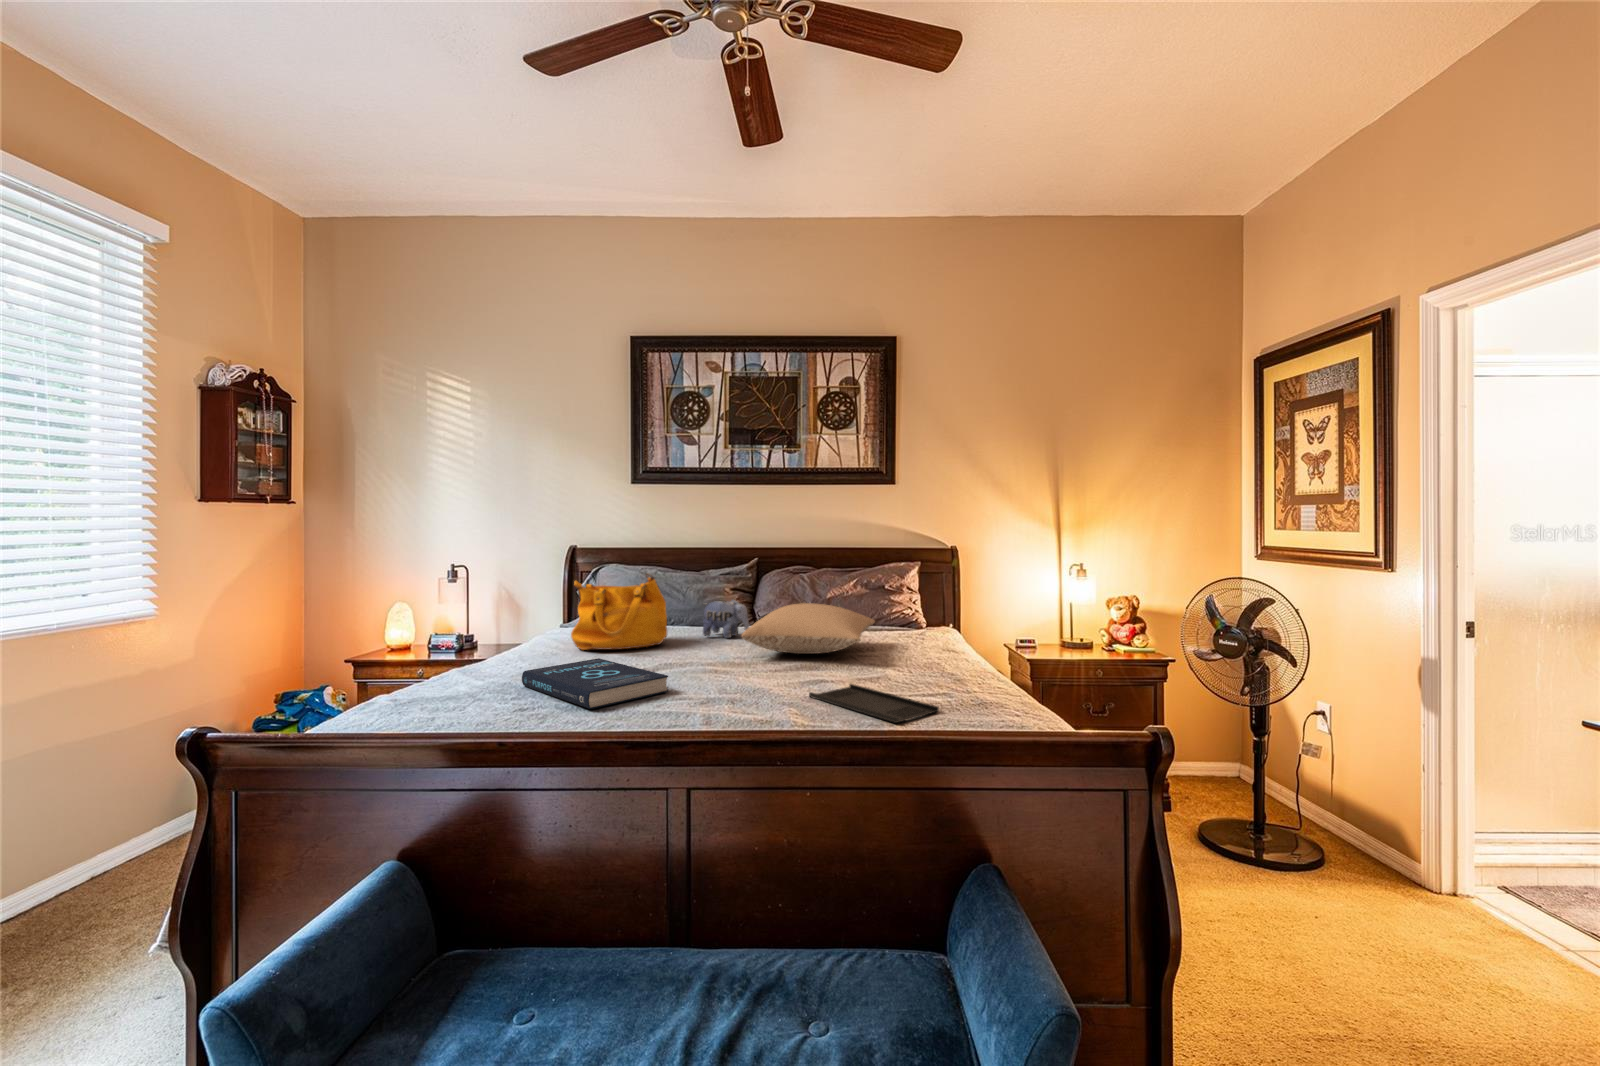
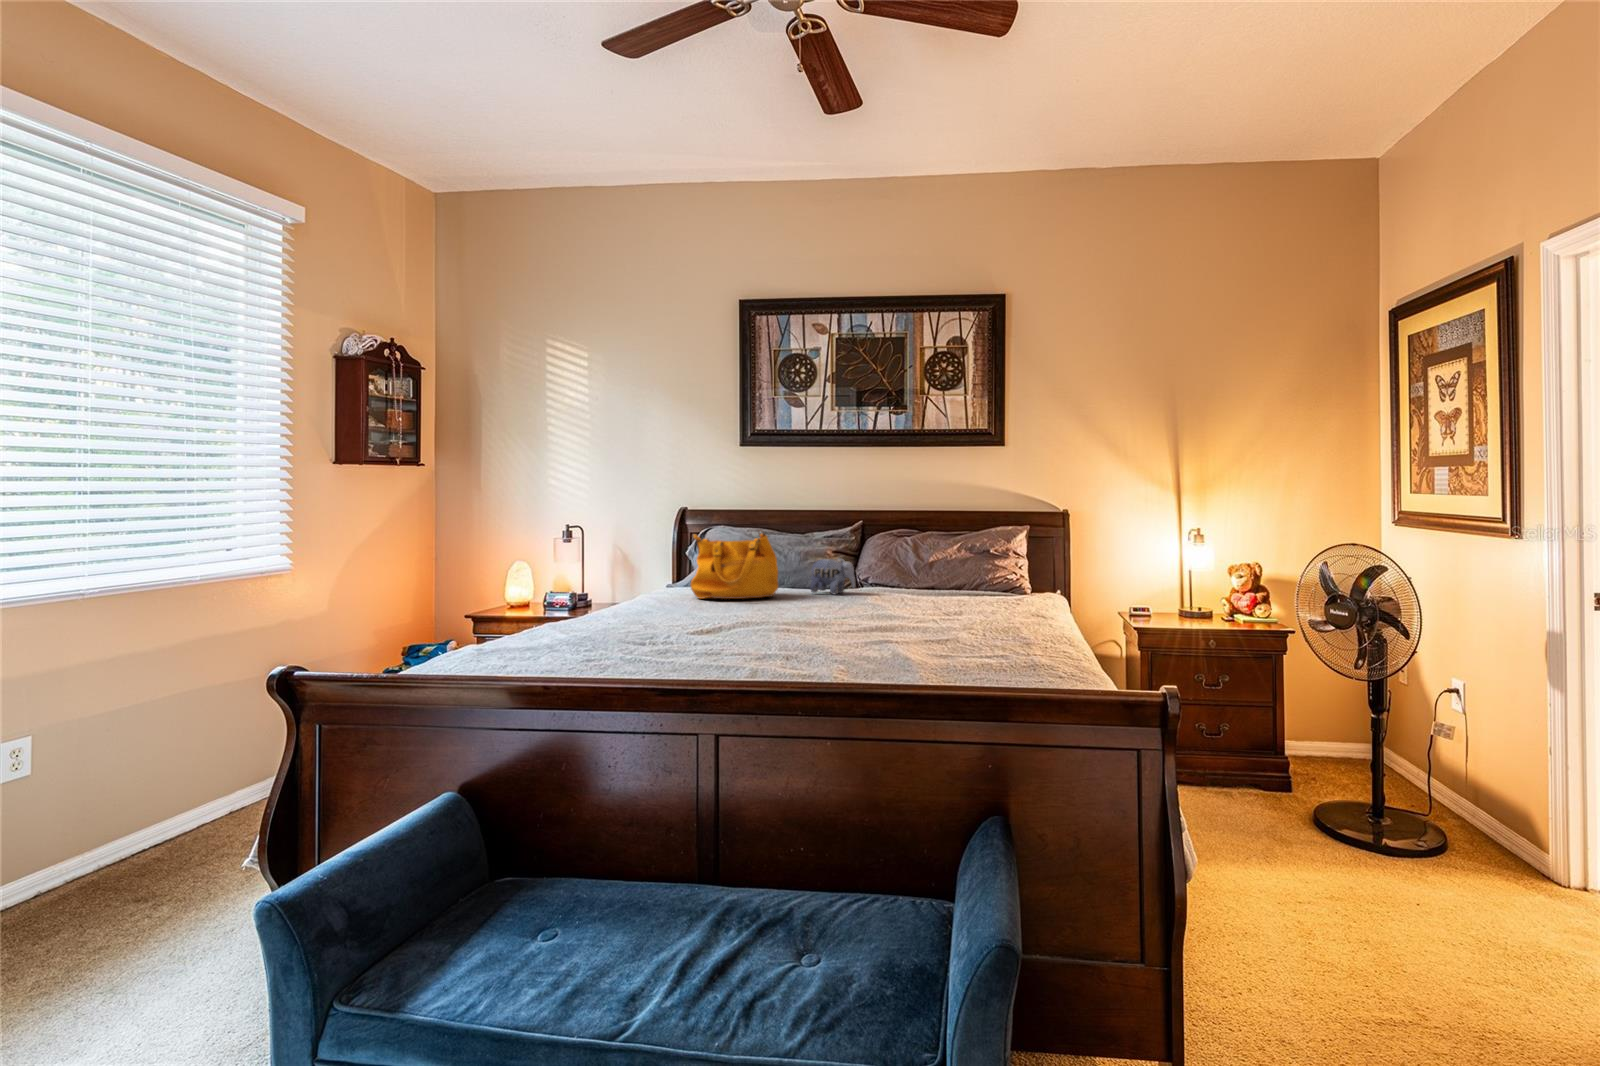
pillow: present [742,603,875,654] -> none [853,559,981,605]
book: present [522,658,668,709] -> none [662,600,793,631]
tray: present [809,684,939,723] -> none [920,622,1039,645]

